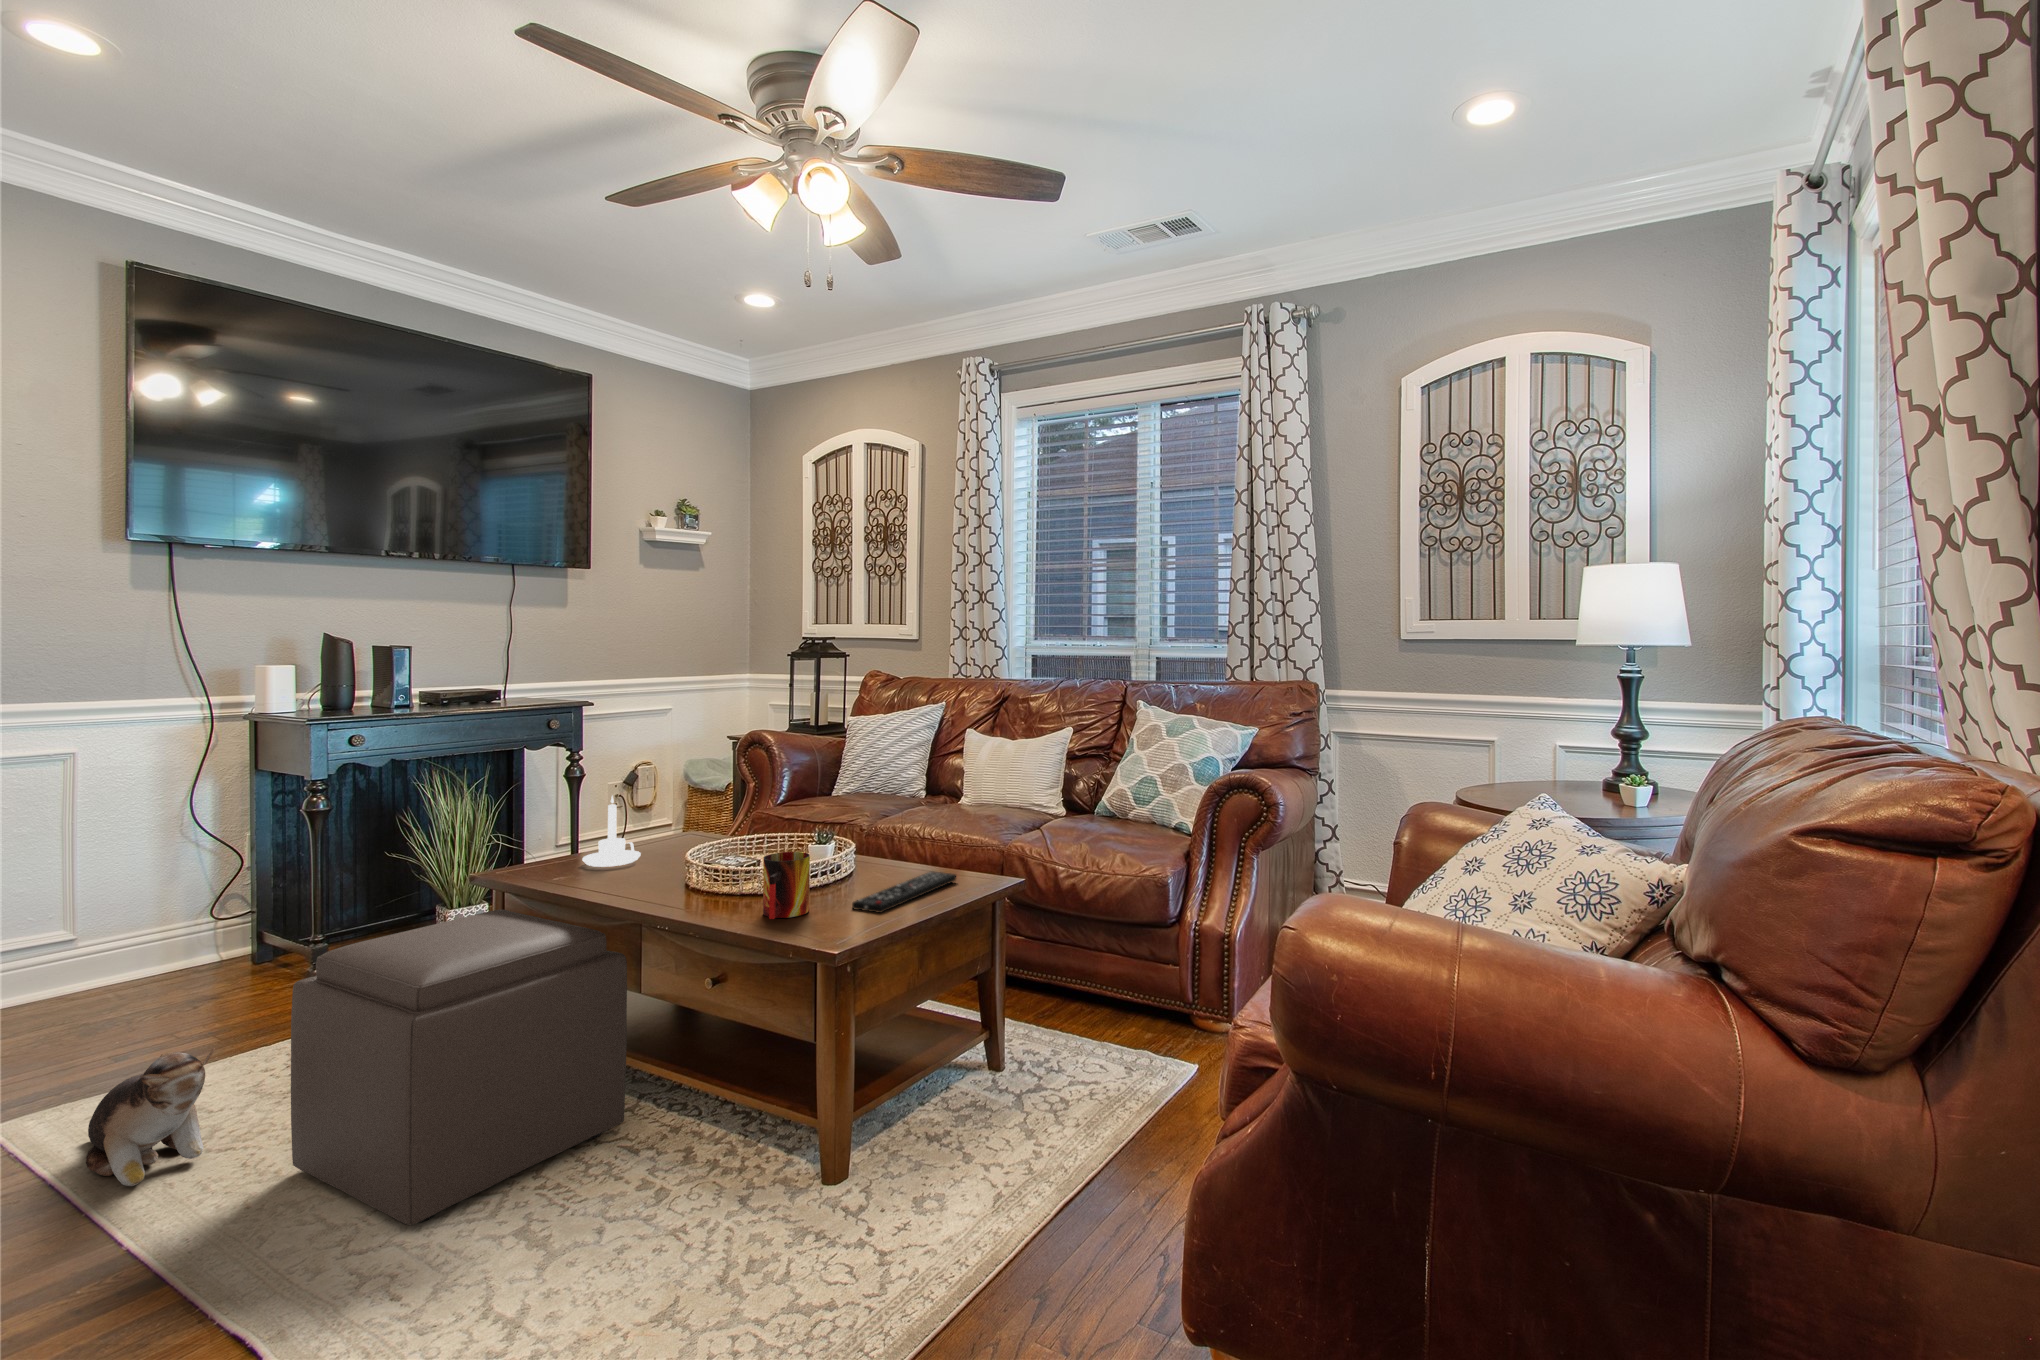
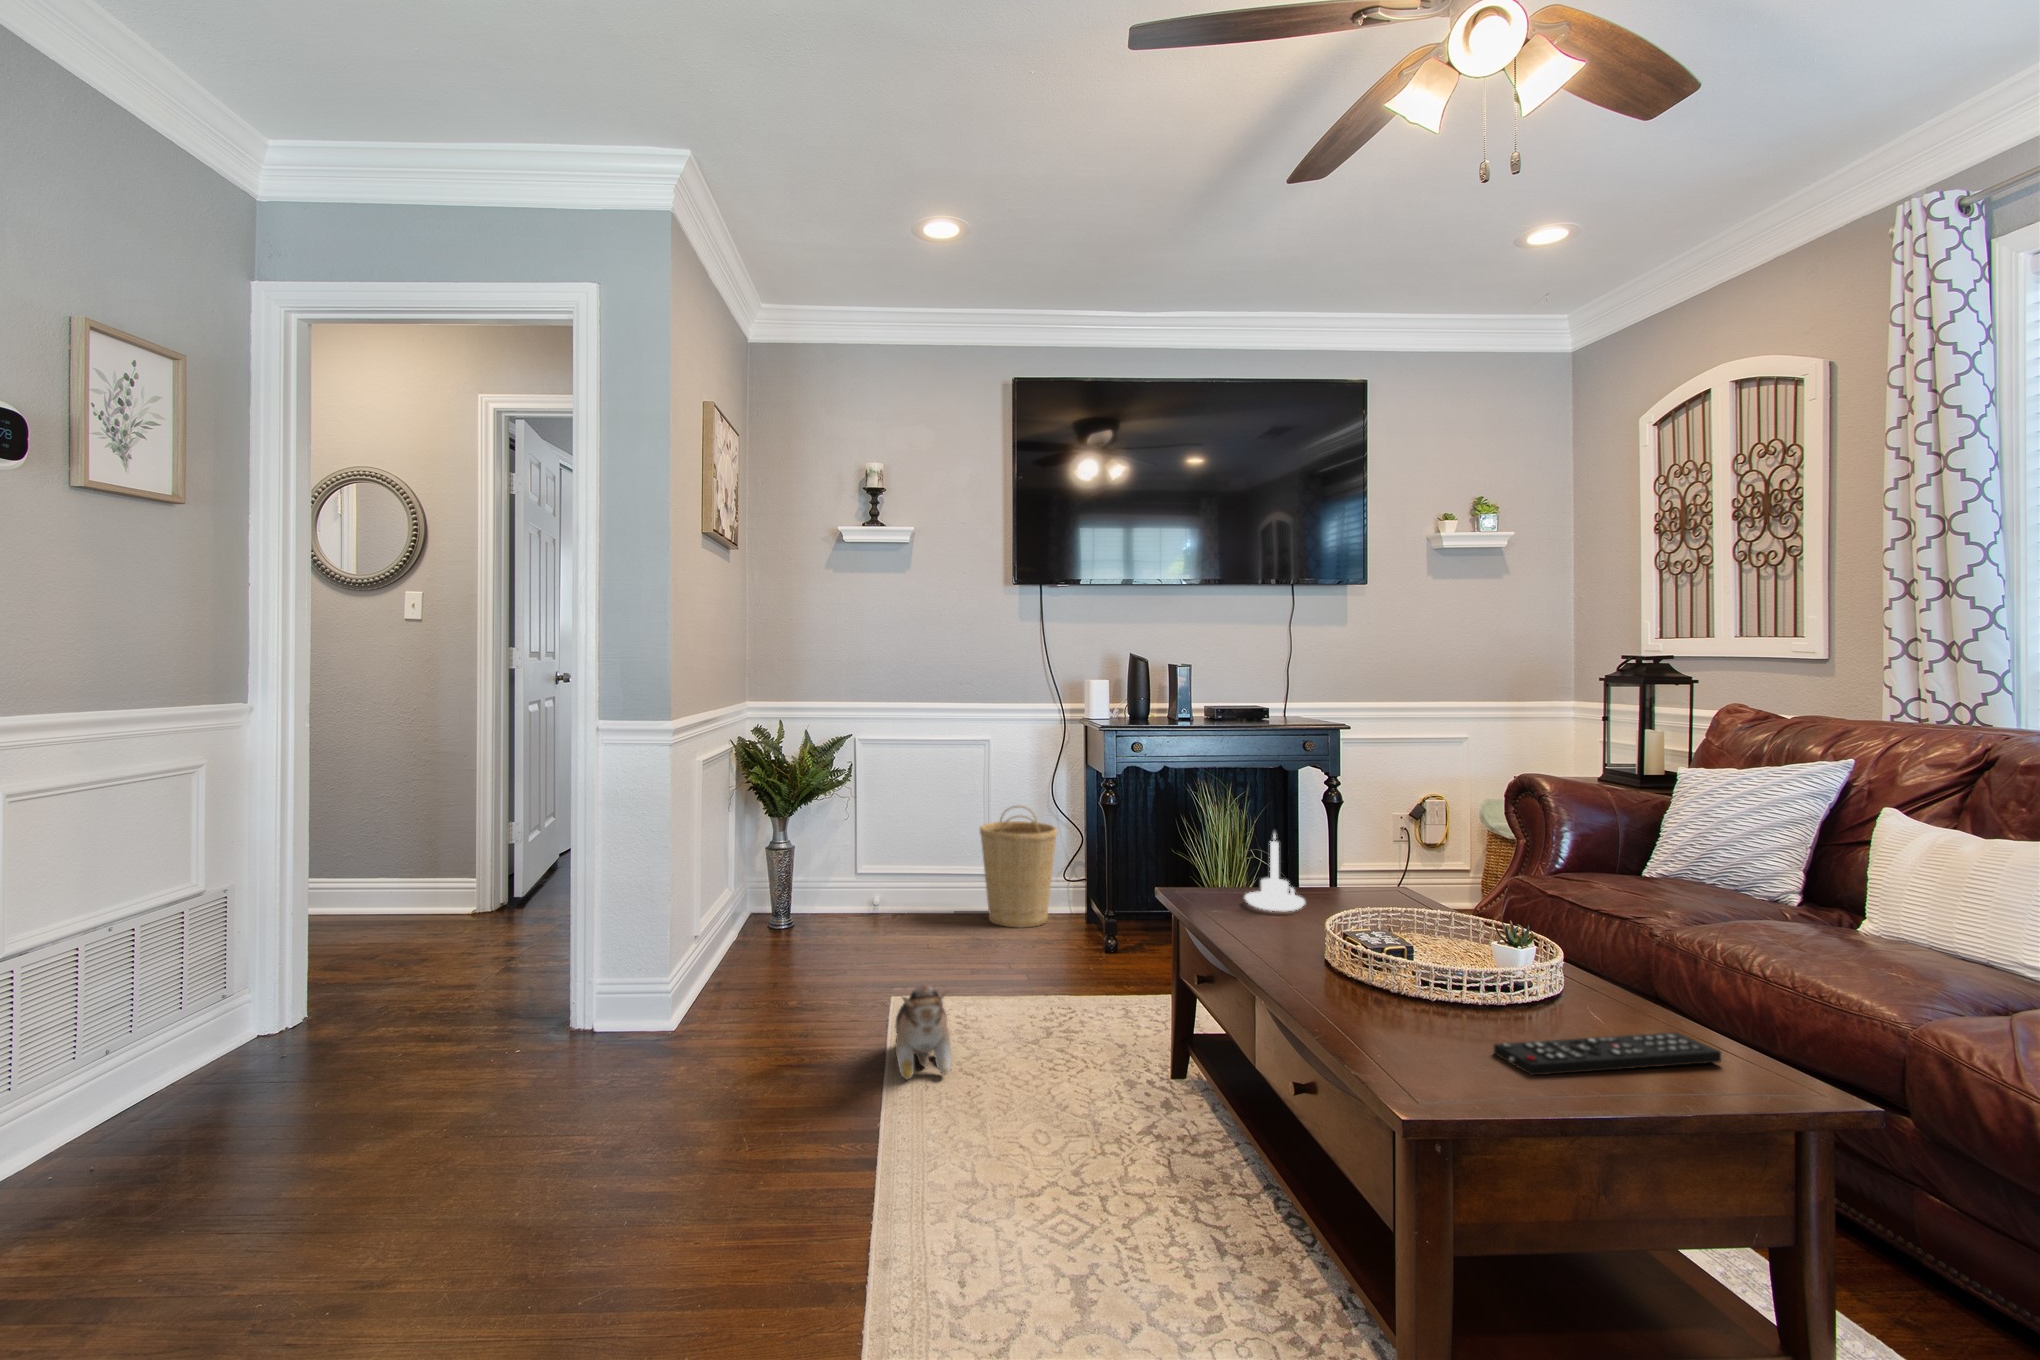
basket: none [78,834,221,996] -> present [980,806,1058,928]
mug: present [763,852,810,919] -> none [1356,943,1430,1039]
ottoman: present [291,910,627,1225] -> none [982,930,1232,1219]

